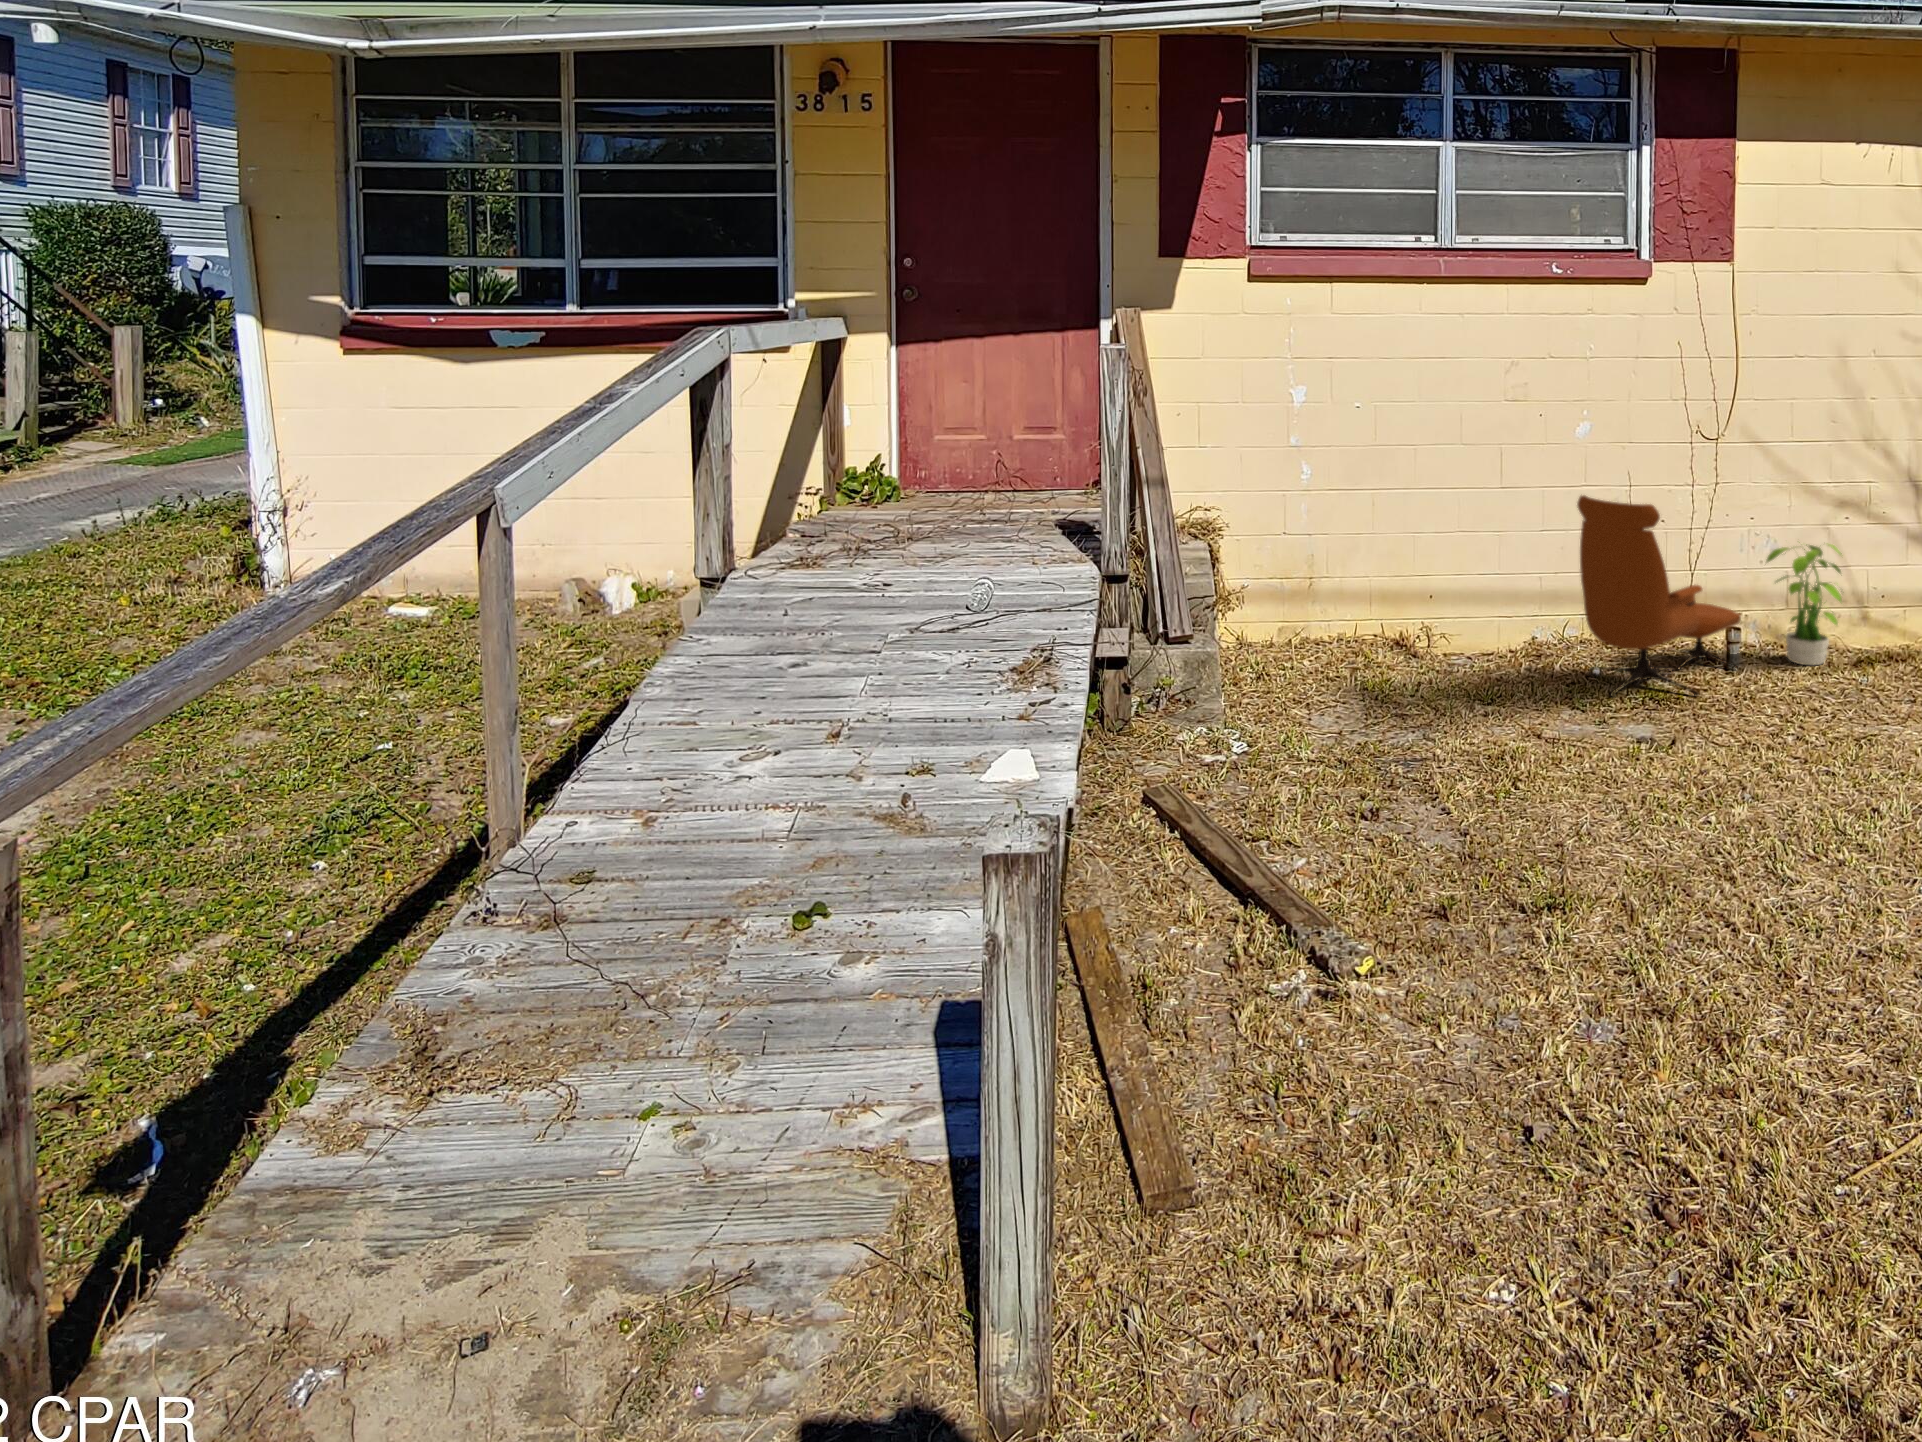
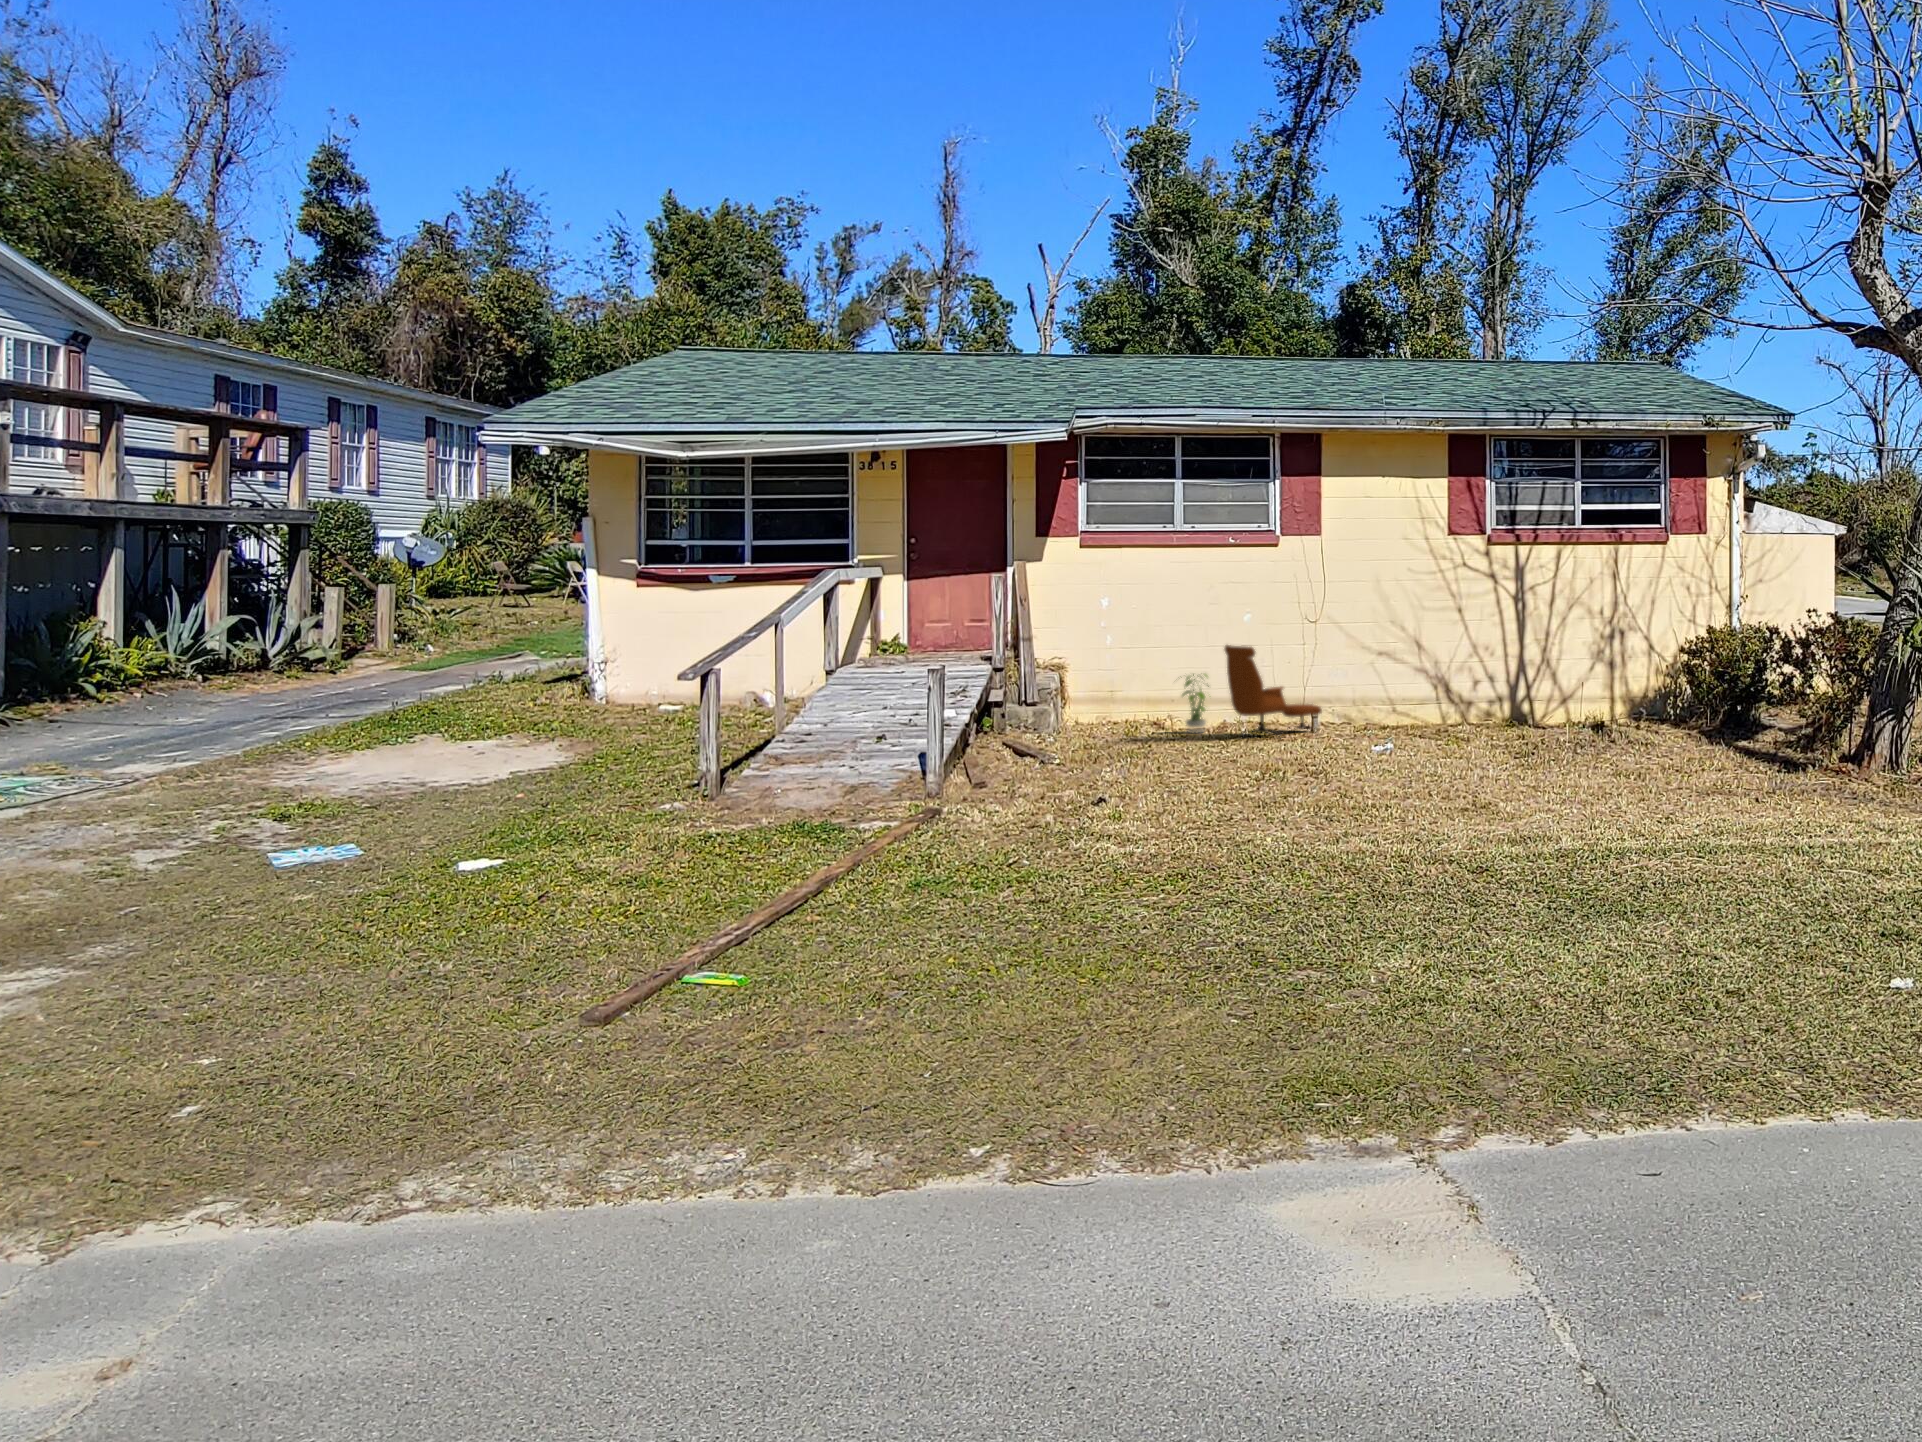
potted plant: present [1766,542,1842,665] -> present [1182,674,1209,733]

